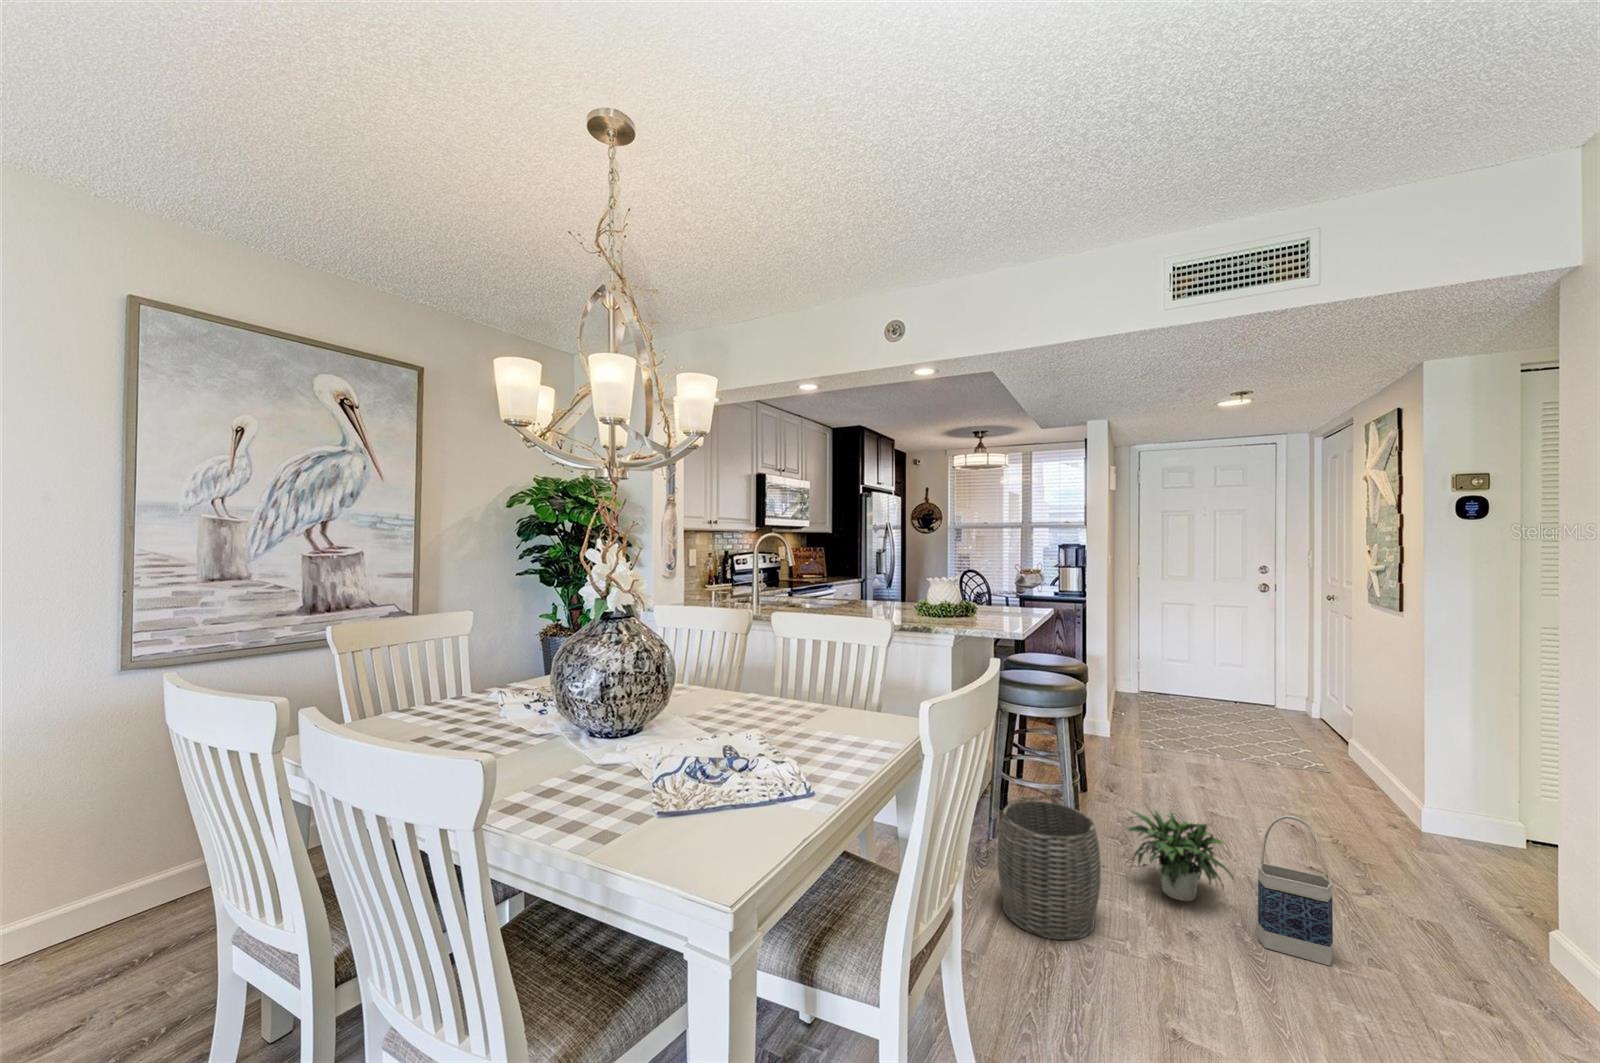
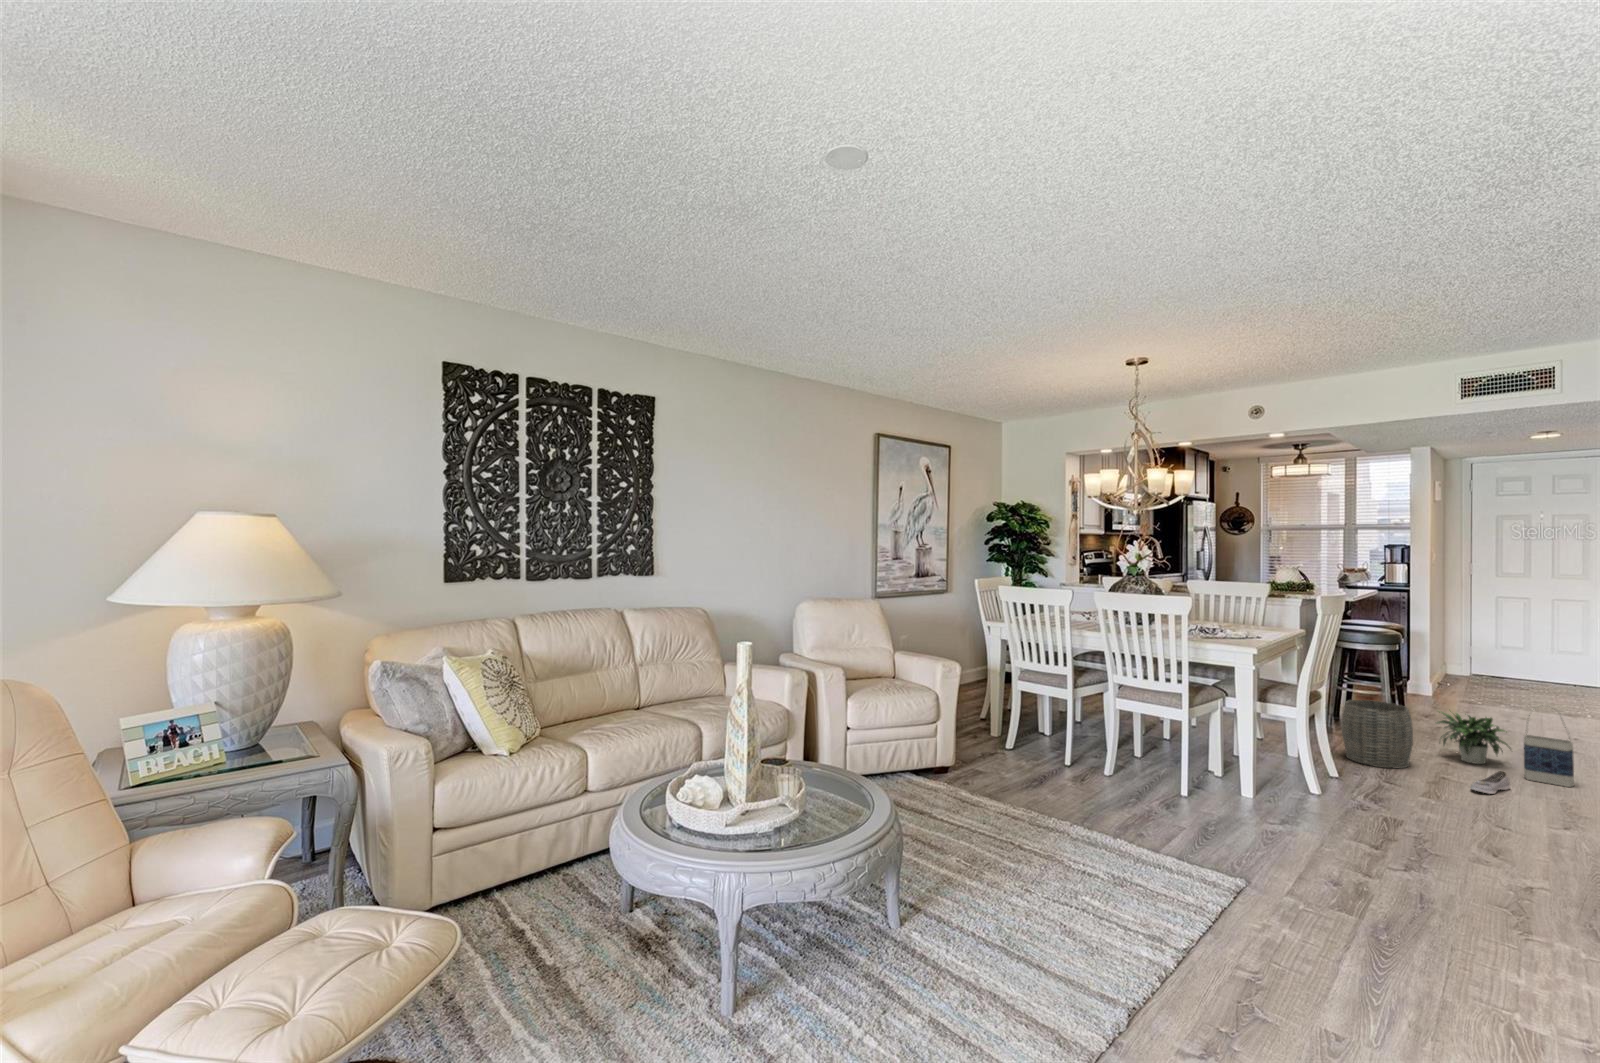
shoe: none [1197,956,1254,1025] -> present [1471,771,1510,794]

